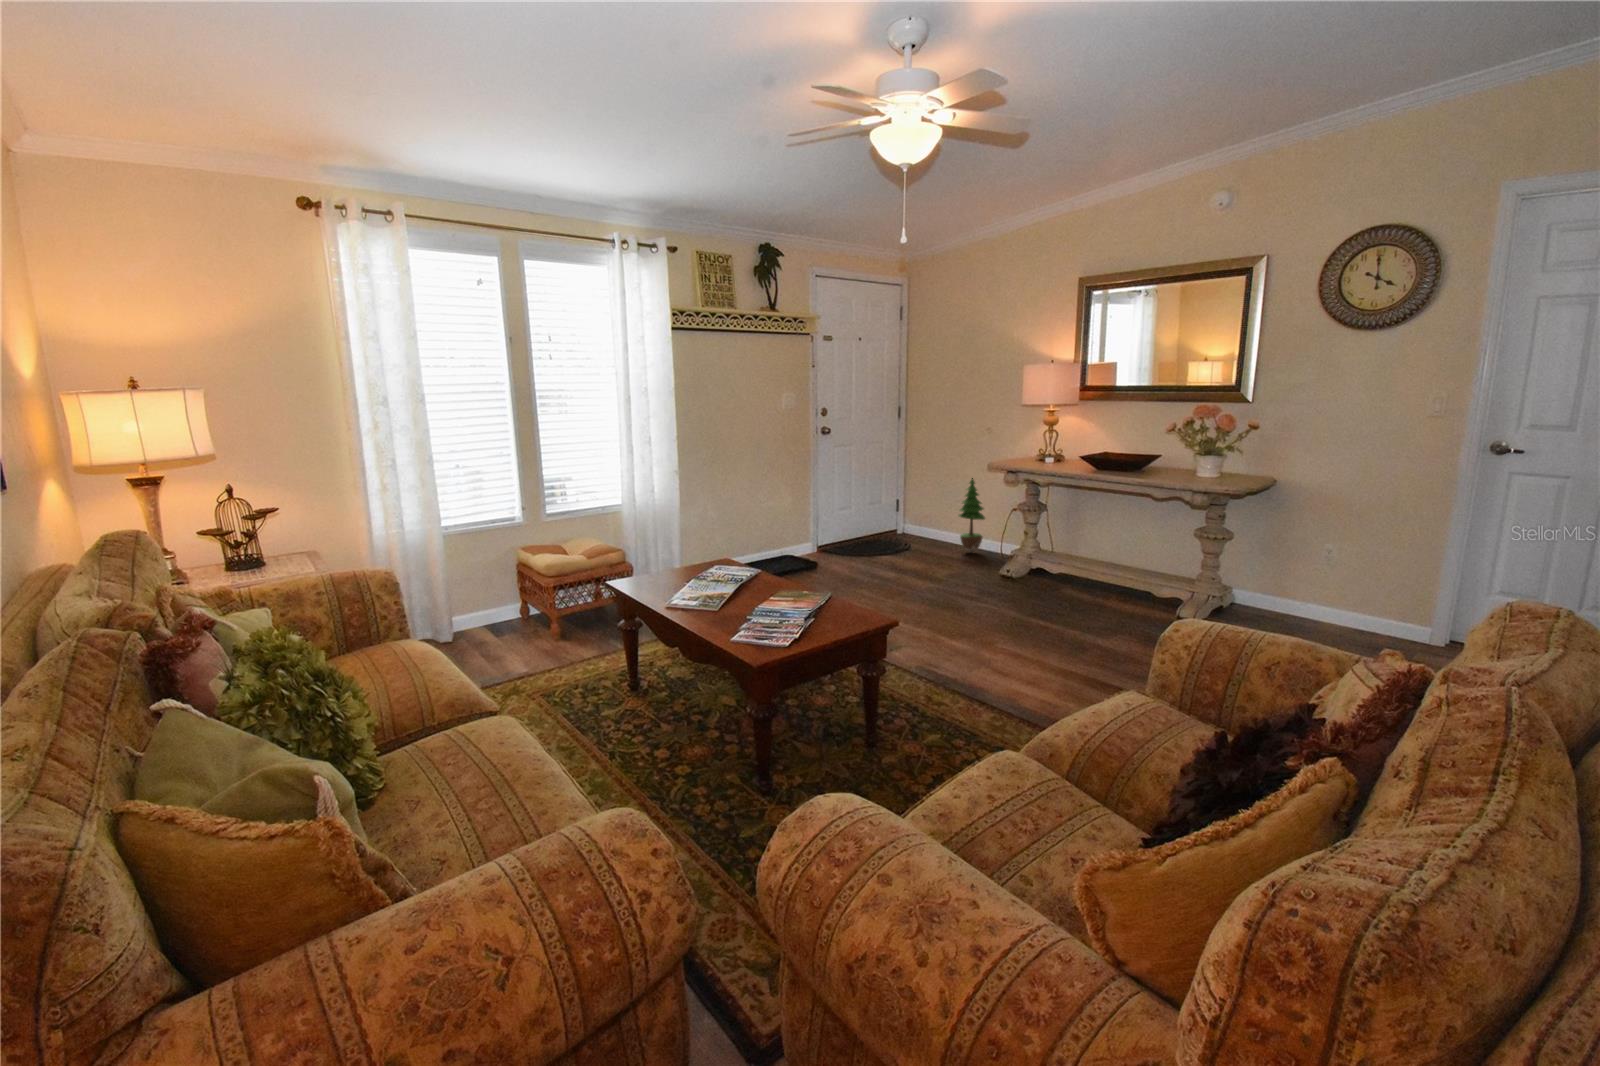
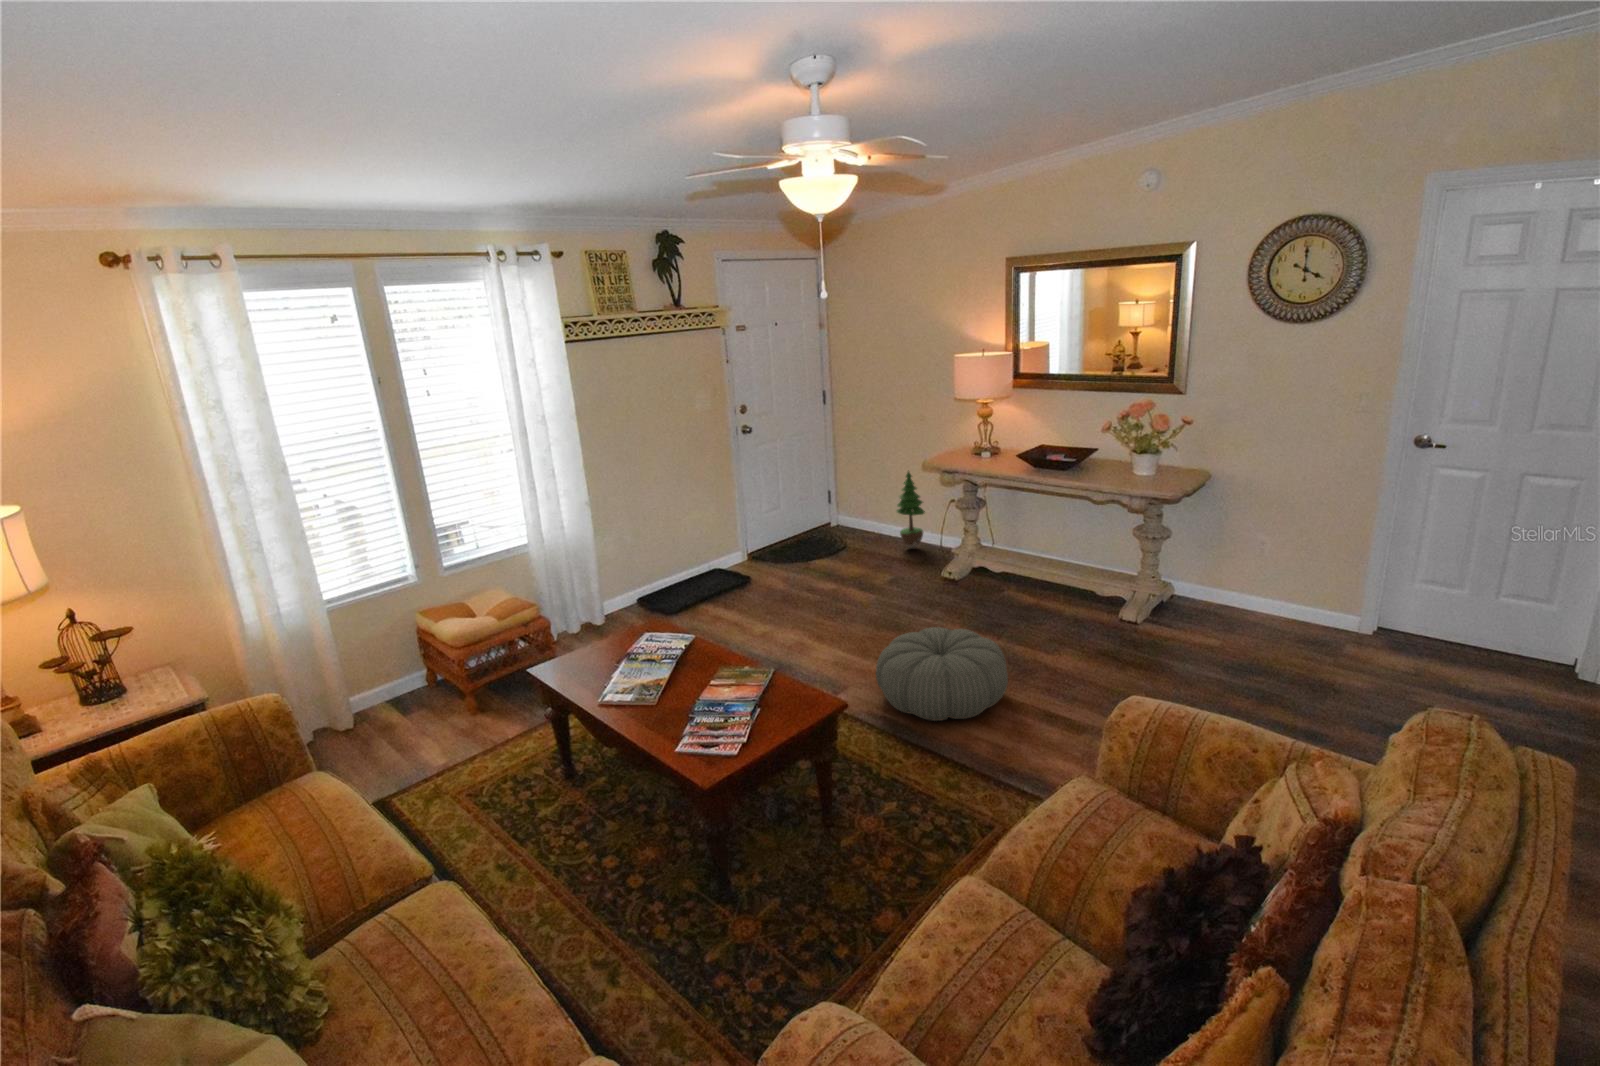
pouf: none [928,597,1058,678] -> present [876,627,1008,721]

